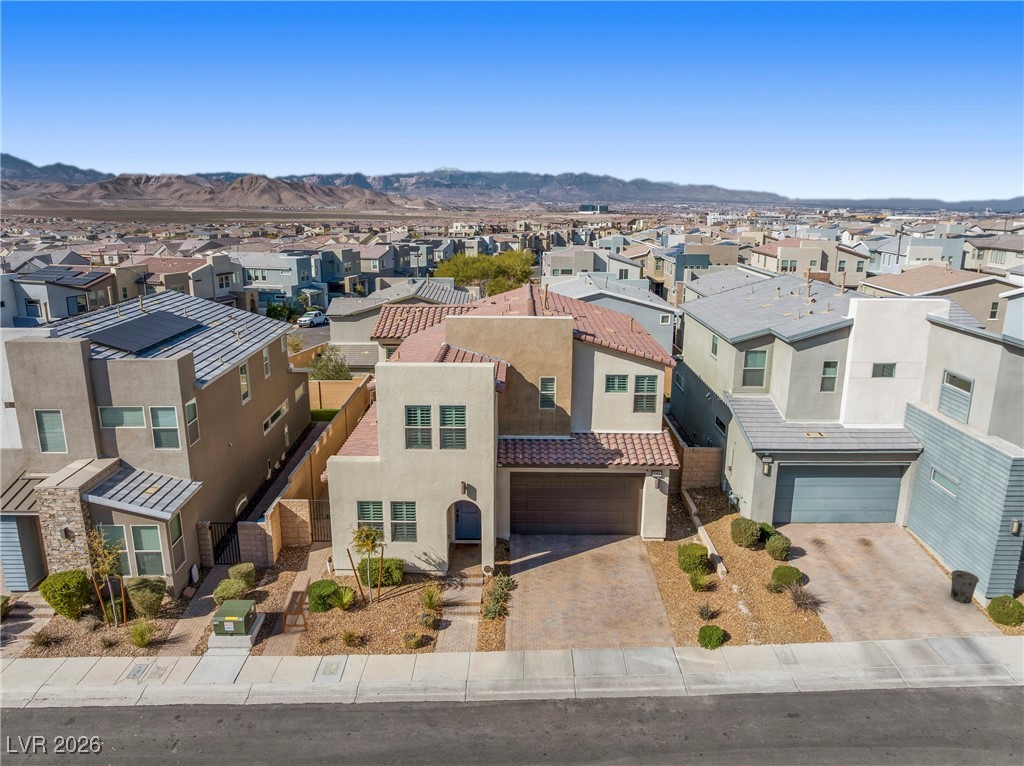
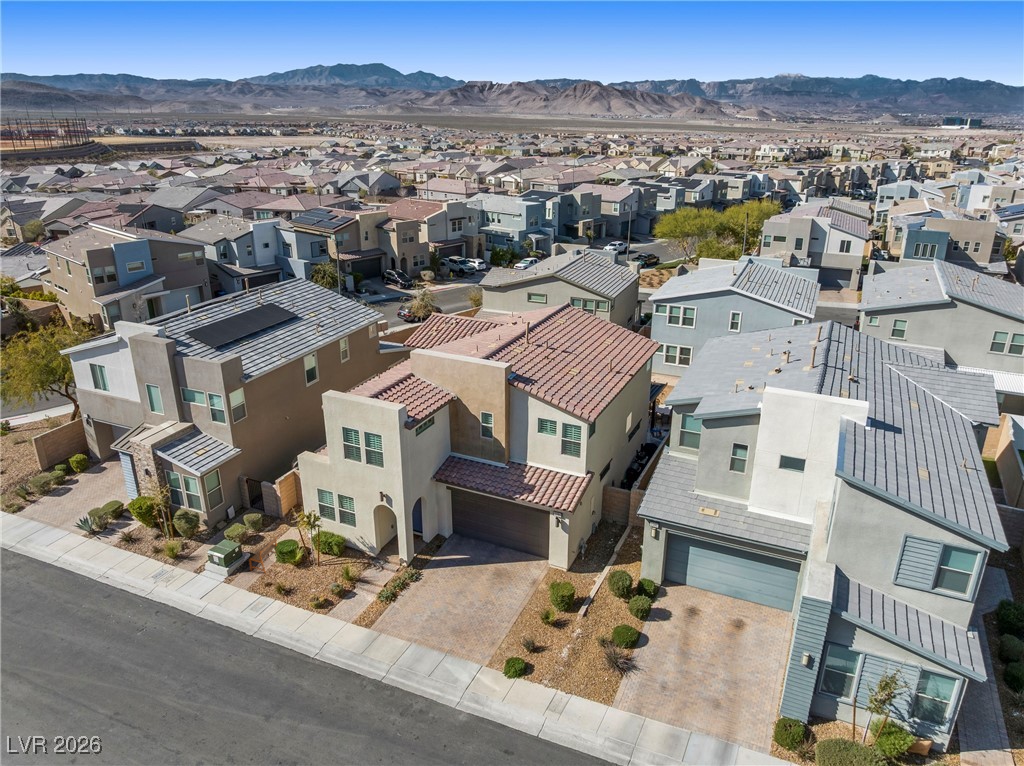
trash can: present [951,570,979,603] -> none [761,680,785,712]

